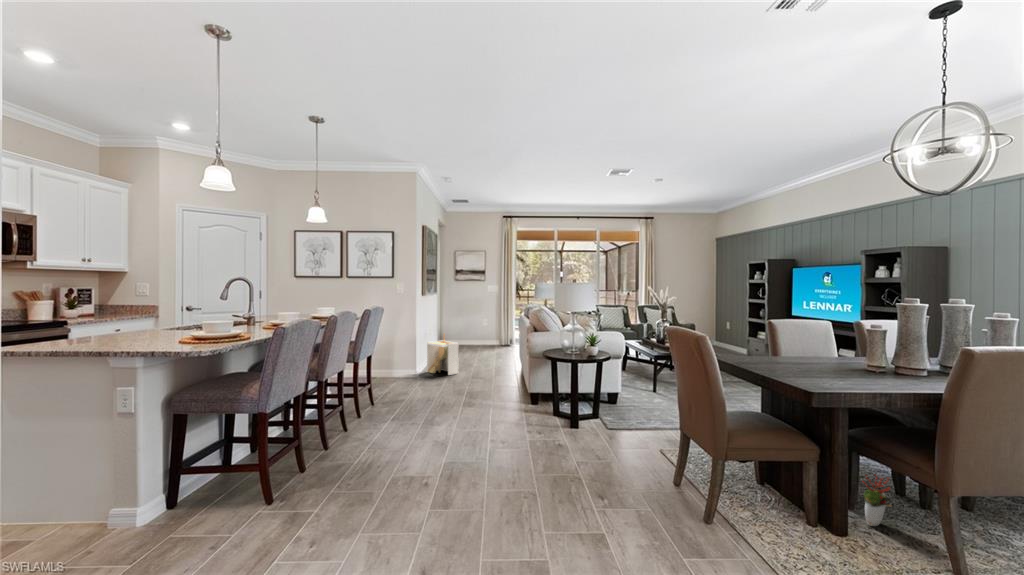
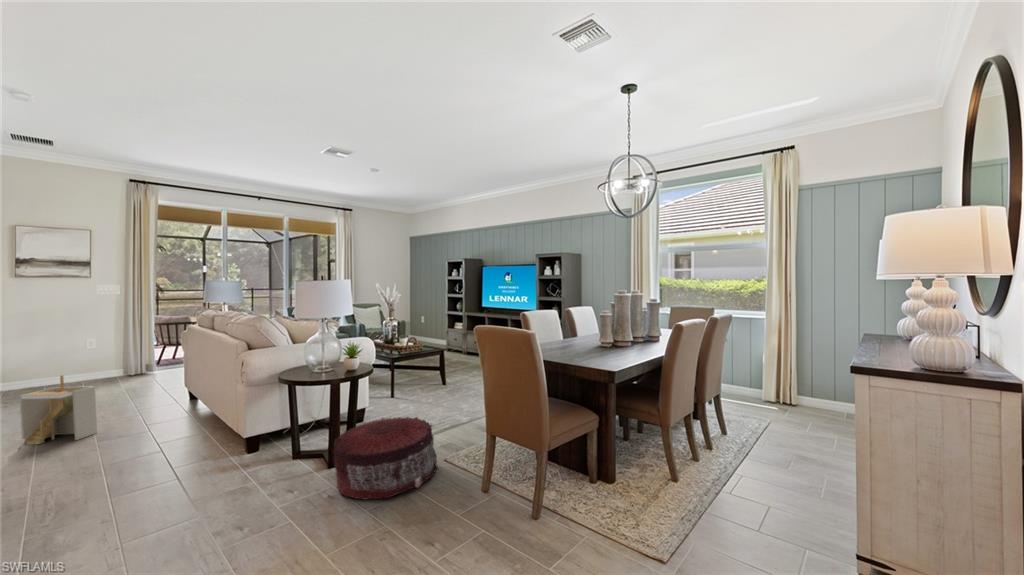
pouf: none [564,400,649,463] -> present [333,417,438,499]
decorative plant: present [863,474,892,526] -> none [618,426,638,468]

